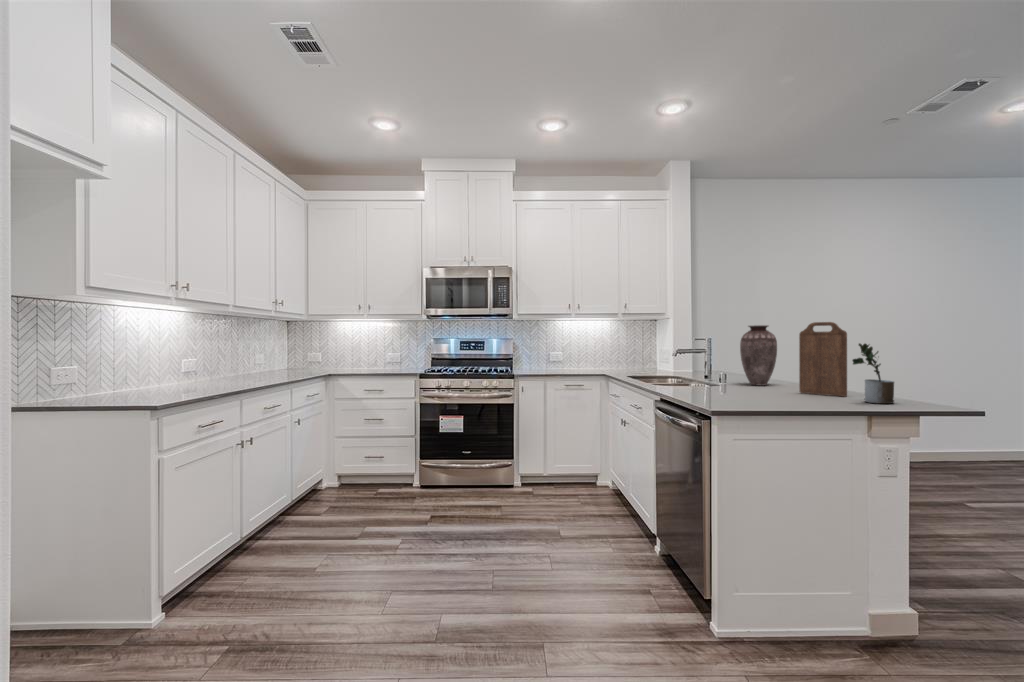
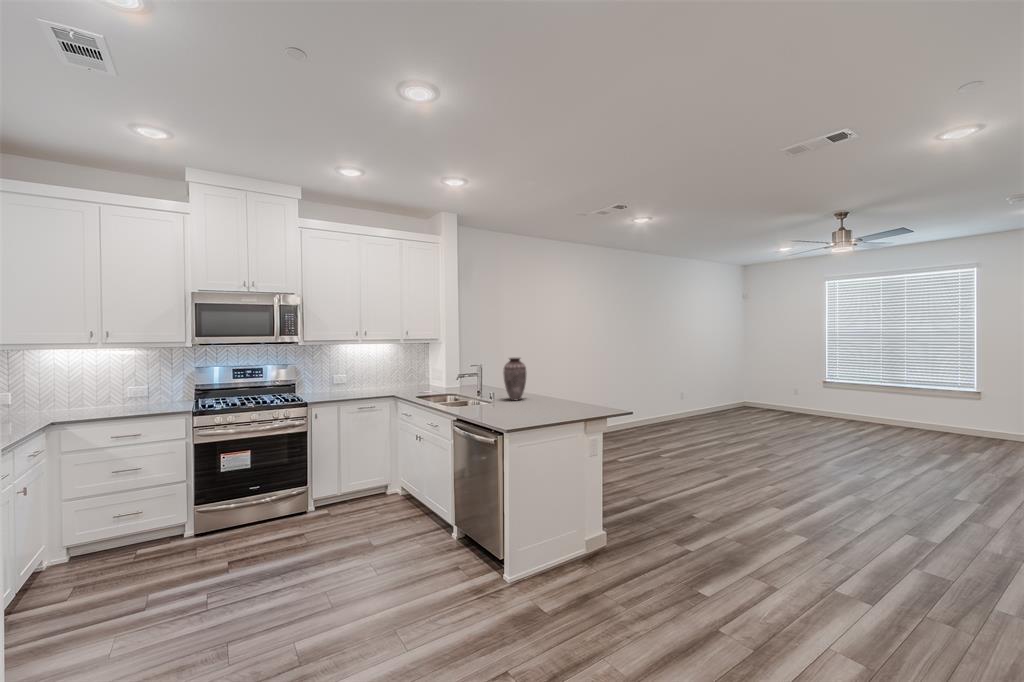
cutting board: present [799,322,847,397] -> none [544,359,571,407]
potted plant: present [852,343,894,404] -> none [576,374,597,411]

